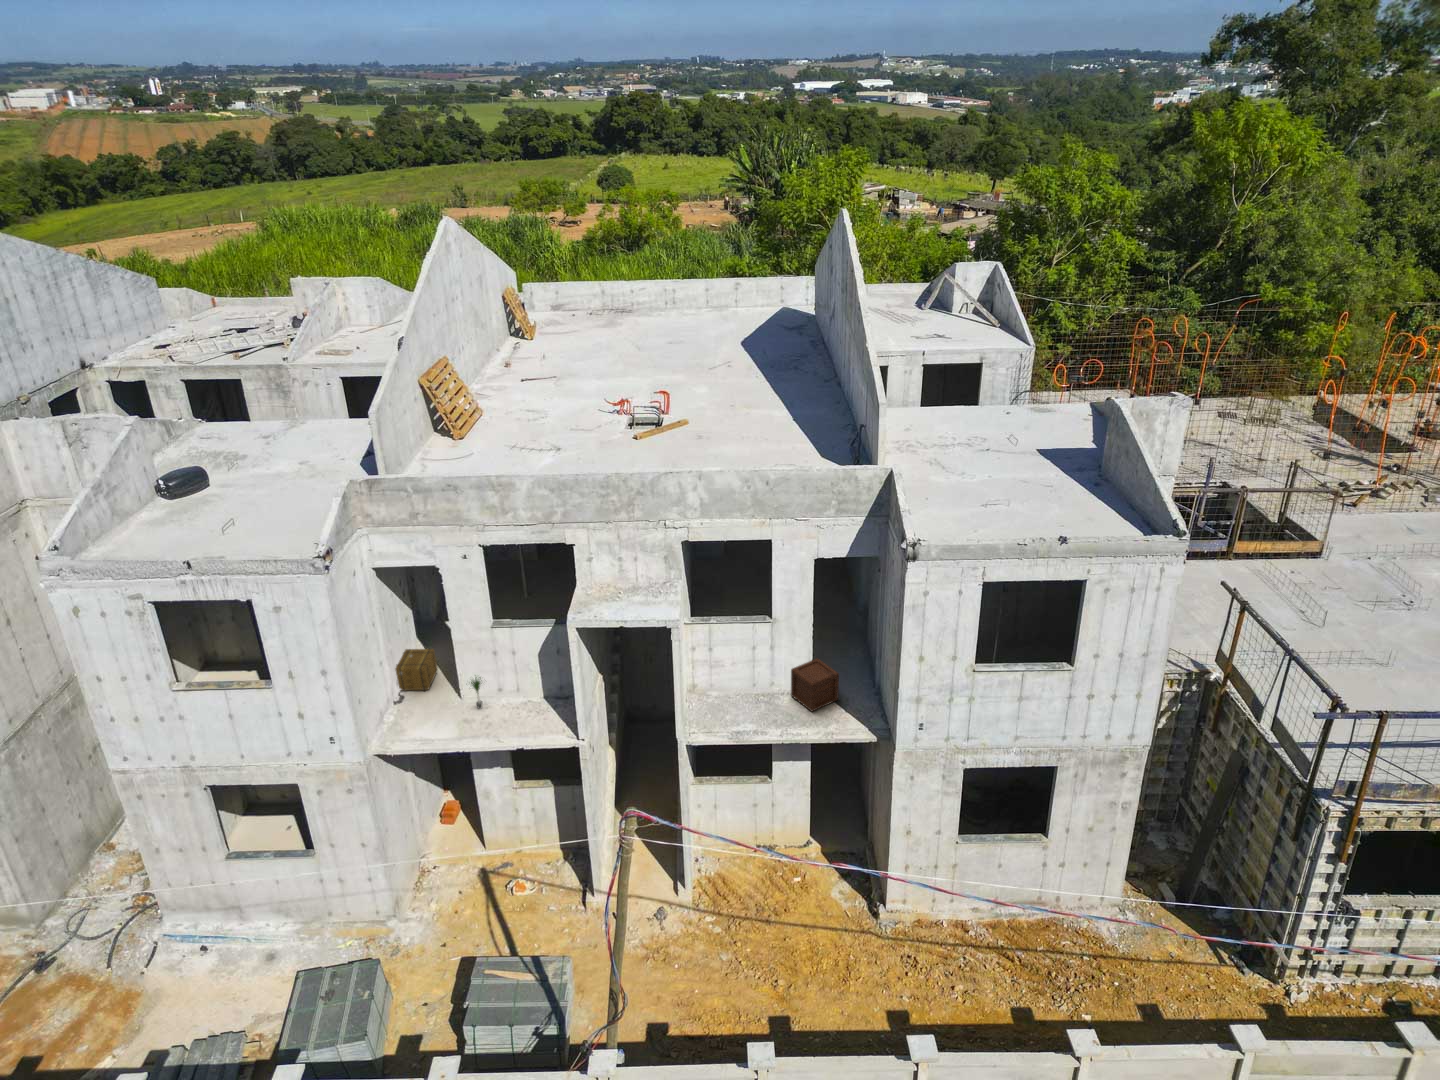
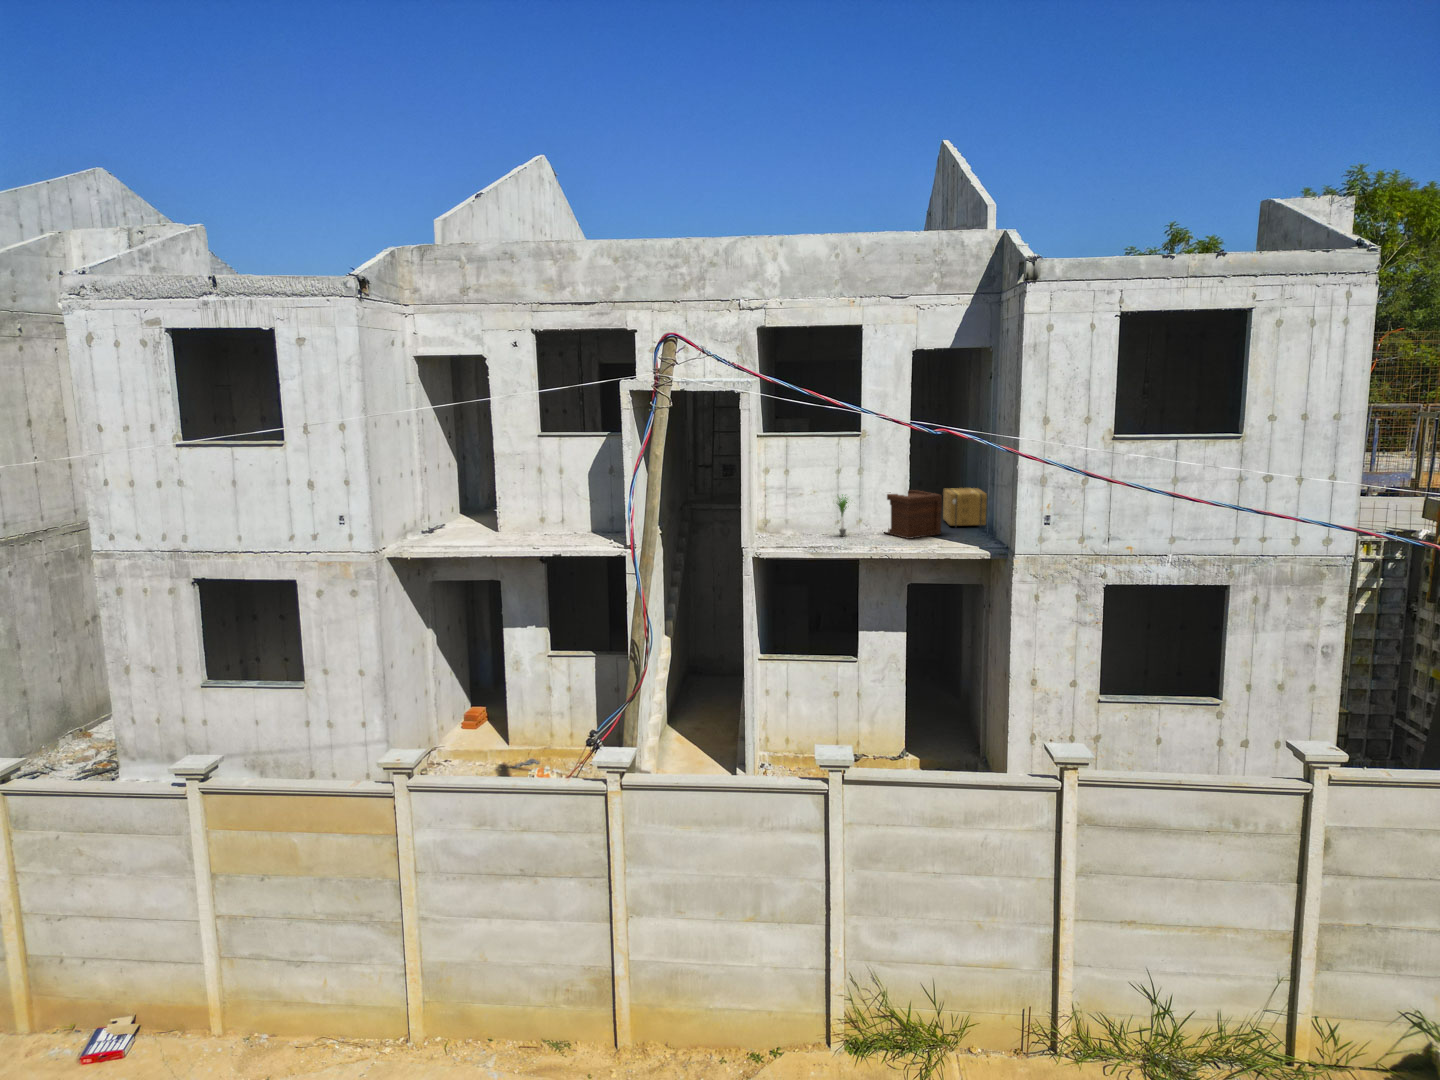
cardboard box: present [395,649,438,691] -> present [943,488,987,526]
potted plant: present [471,677,482,709] -> present [837,494,848,536]

